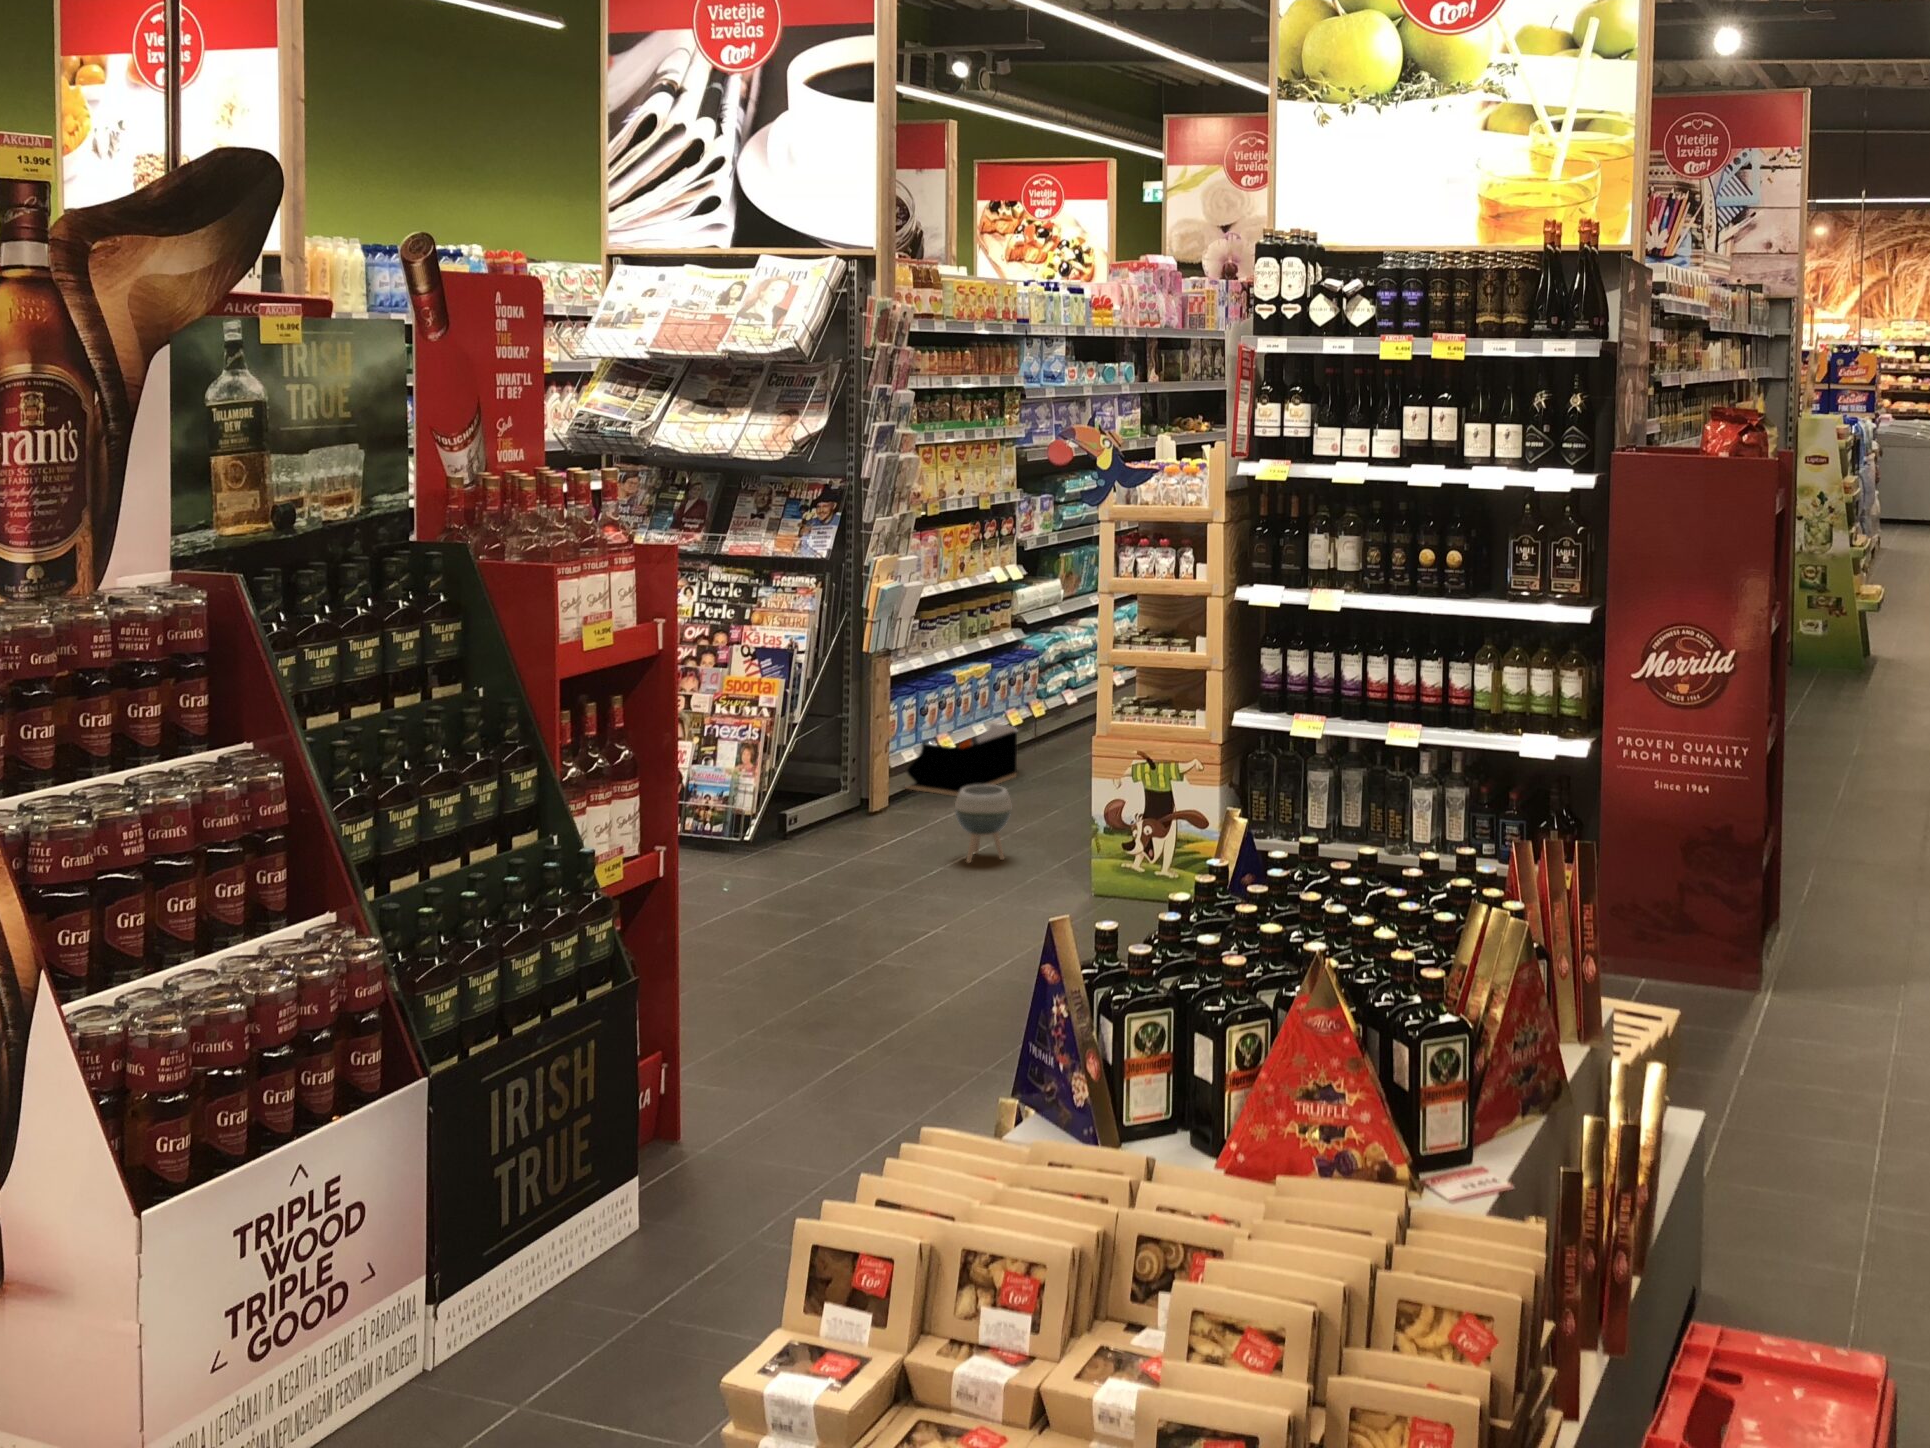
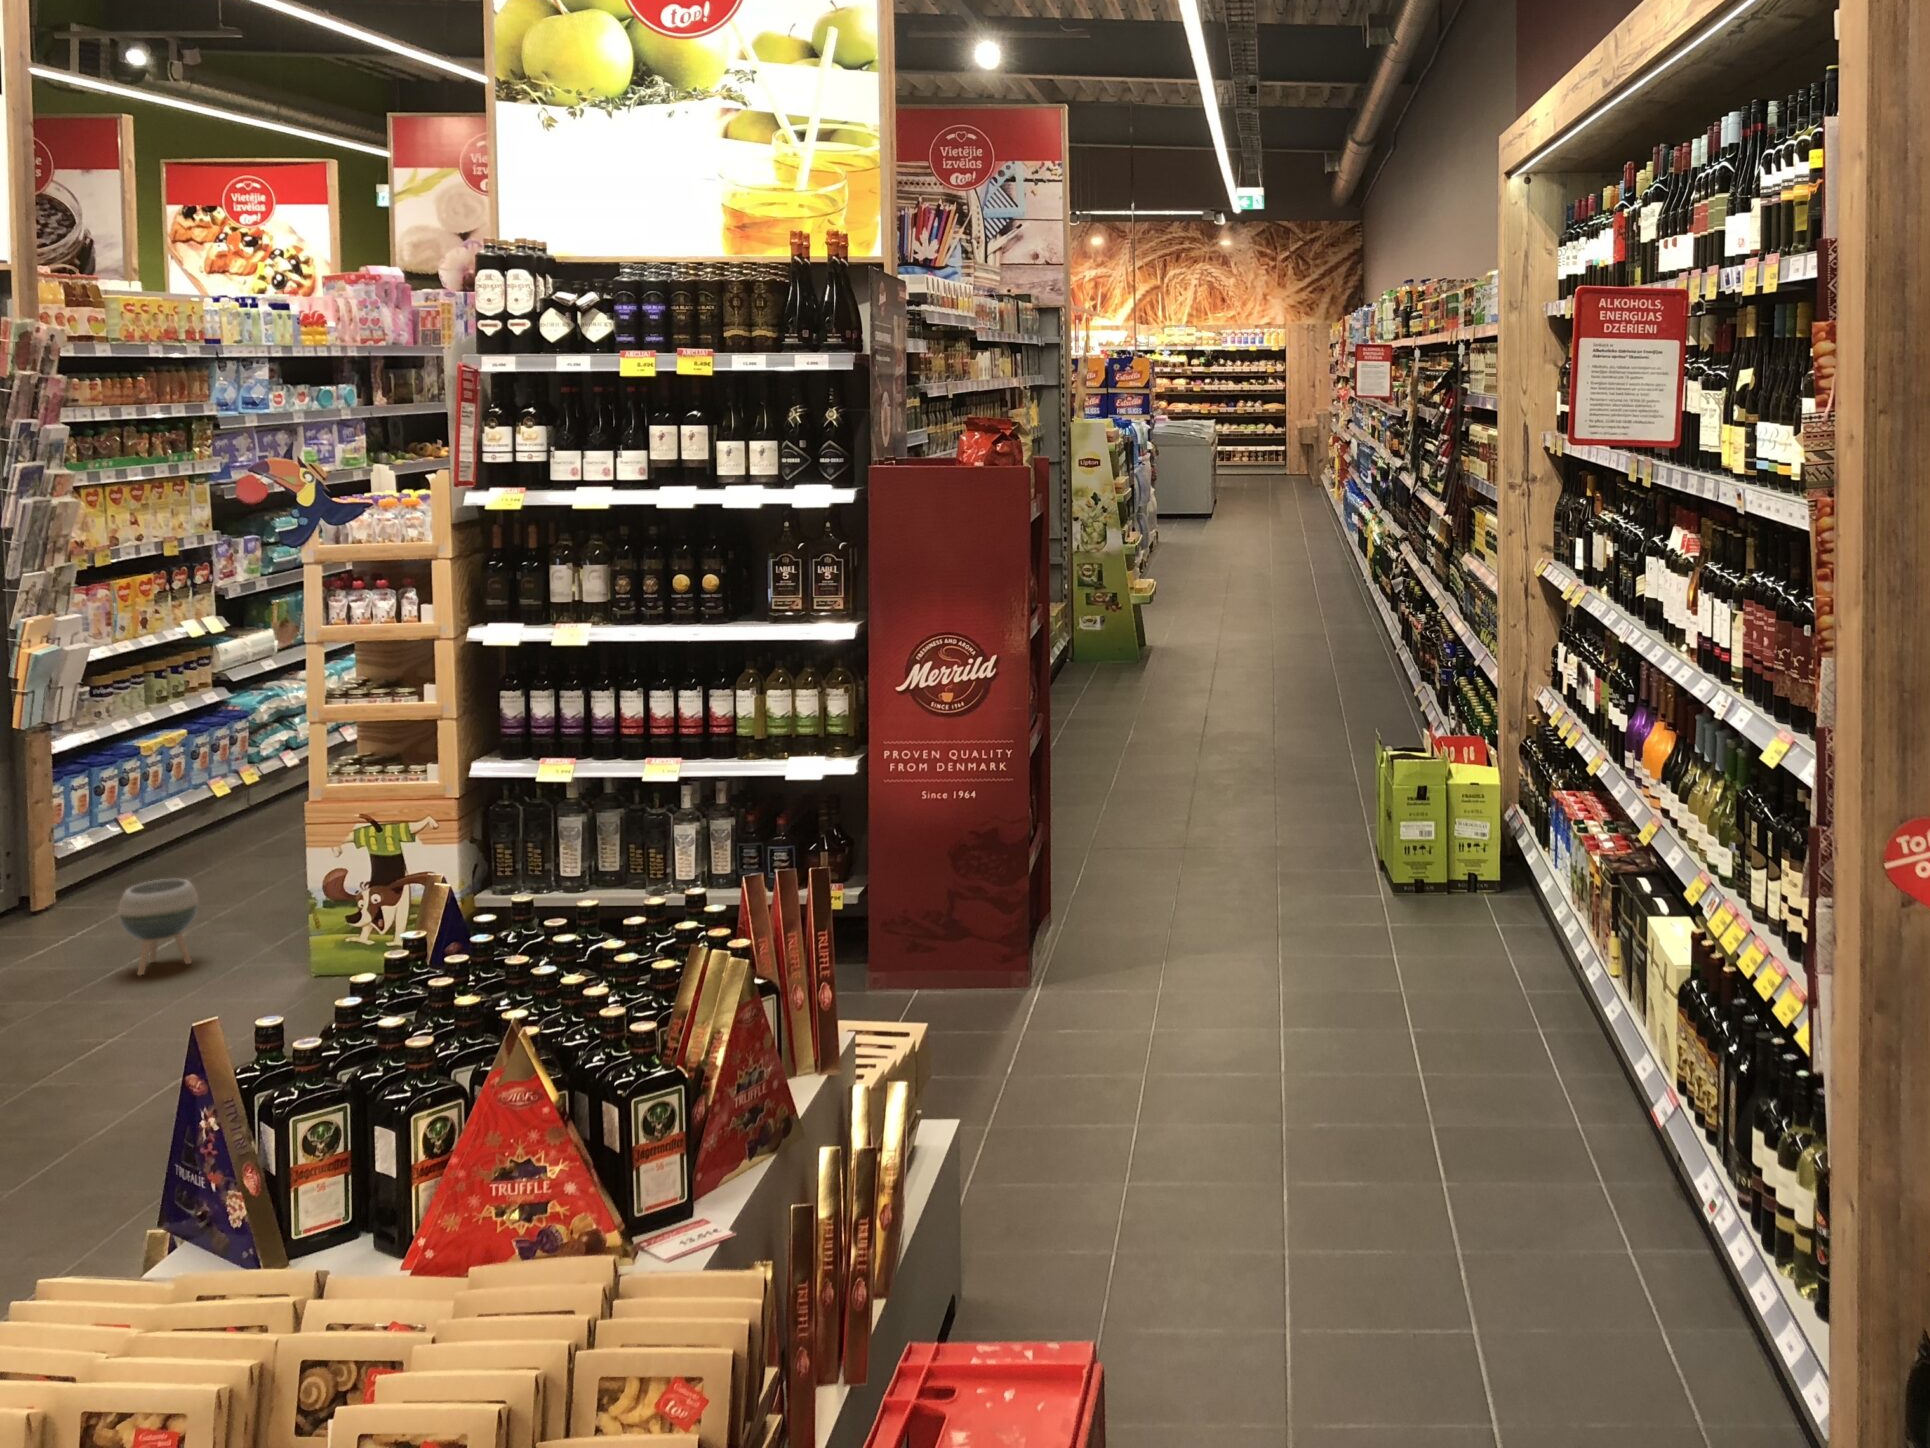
storage bin: present [906,723,1017,796] -> none [62,800,224,893]

